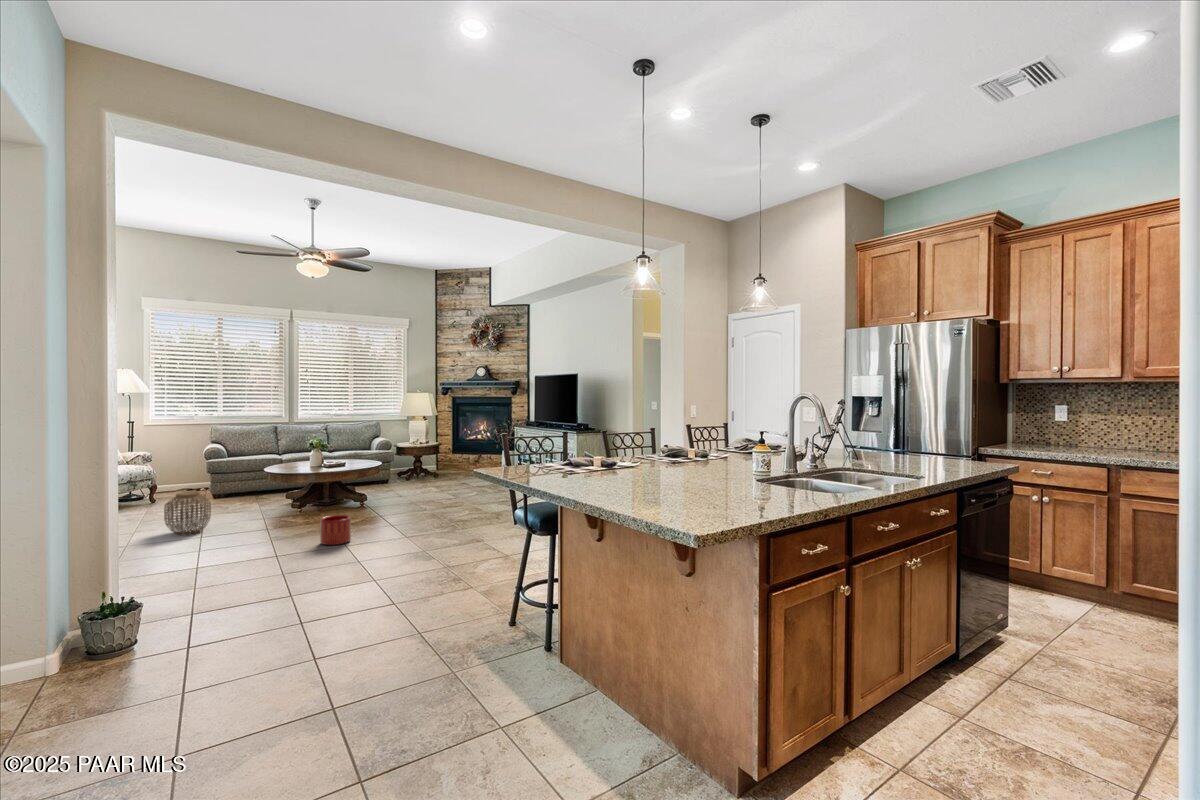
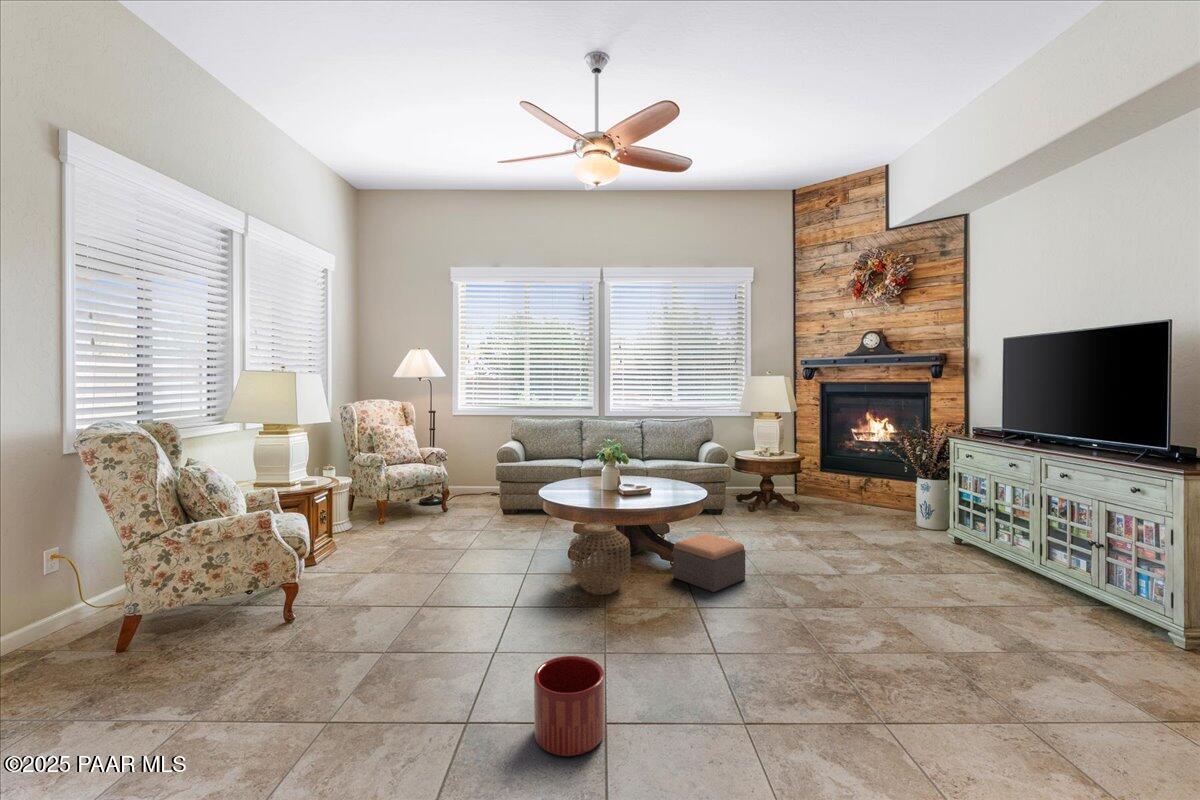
footstool: none [364,483,405,508] -> present [673,534,745,592]
woven basket: present [164,492,211,535] -> present [570,523,630,594]

